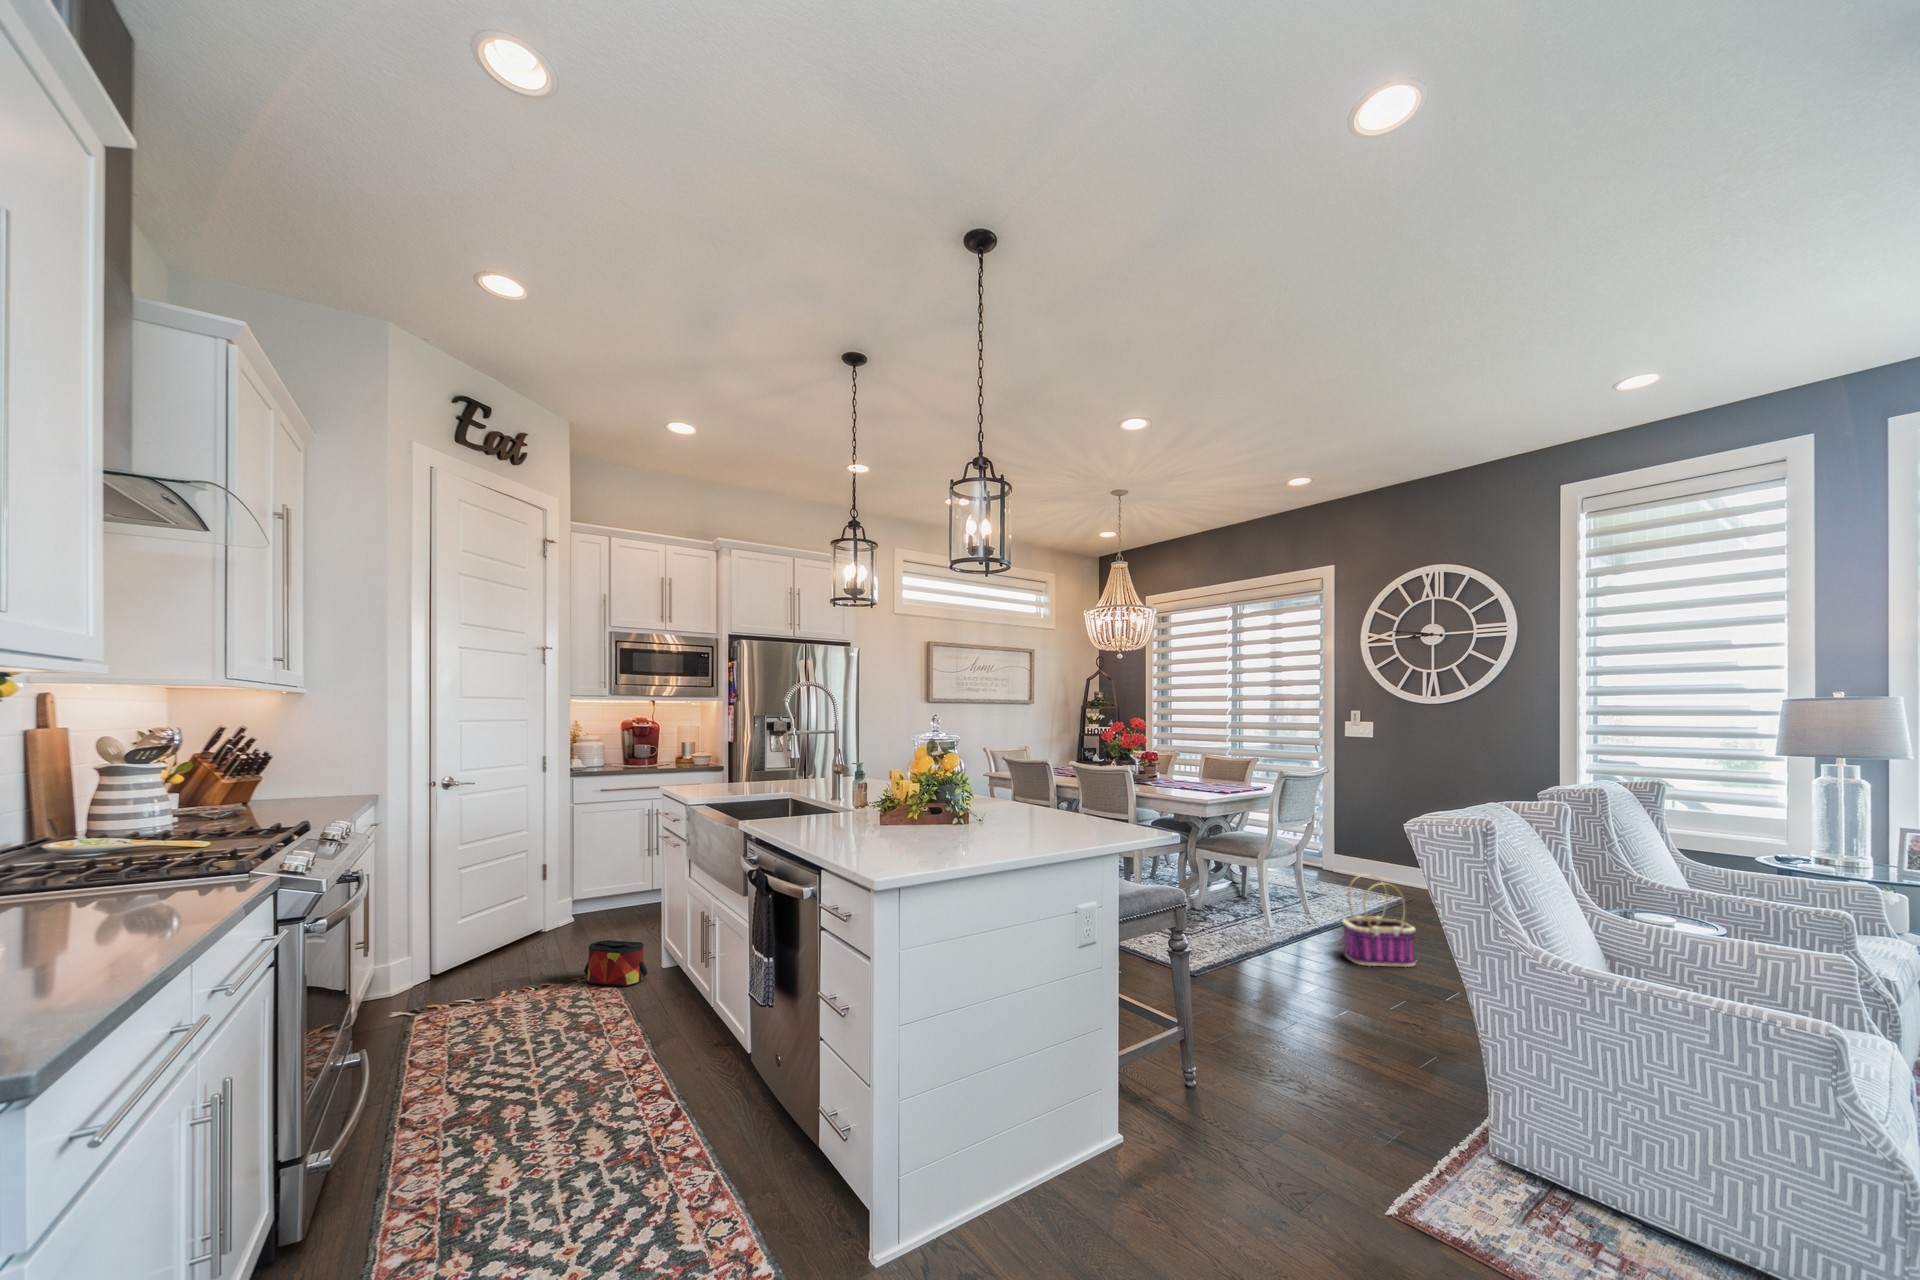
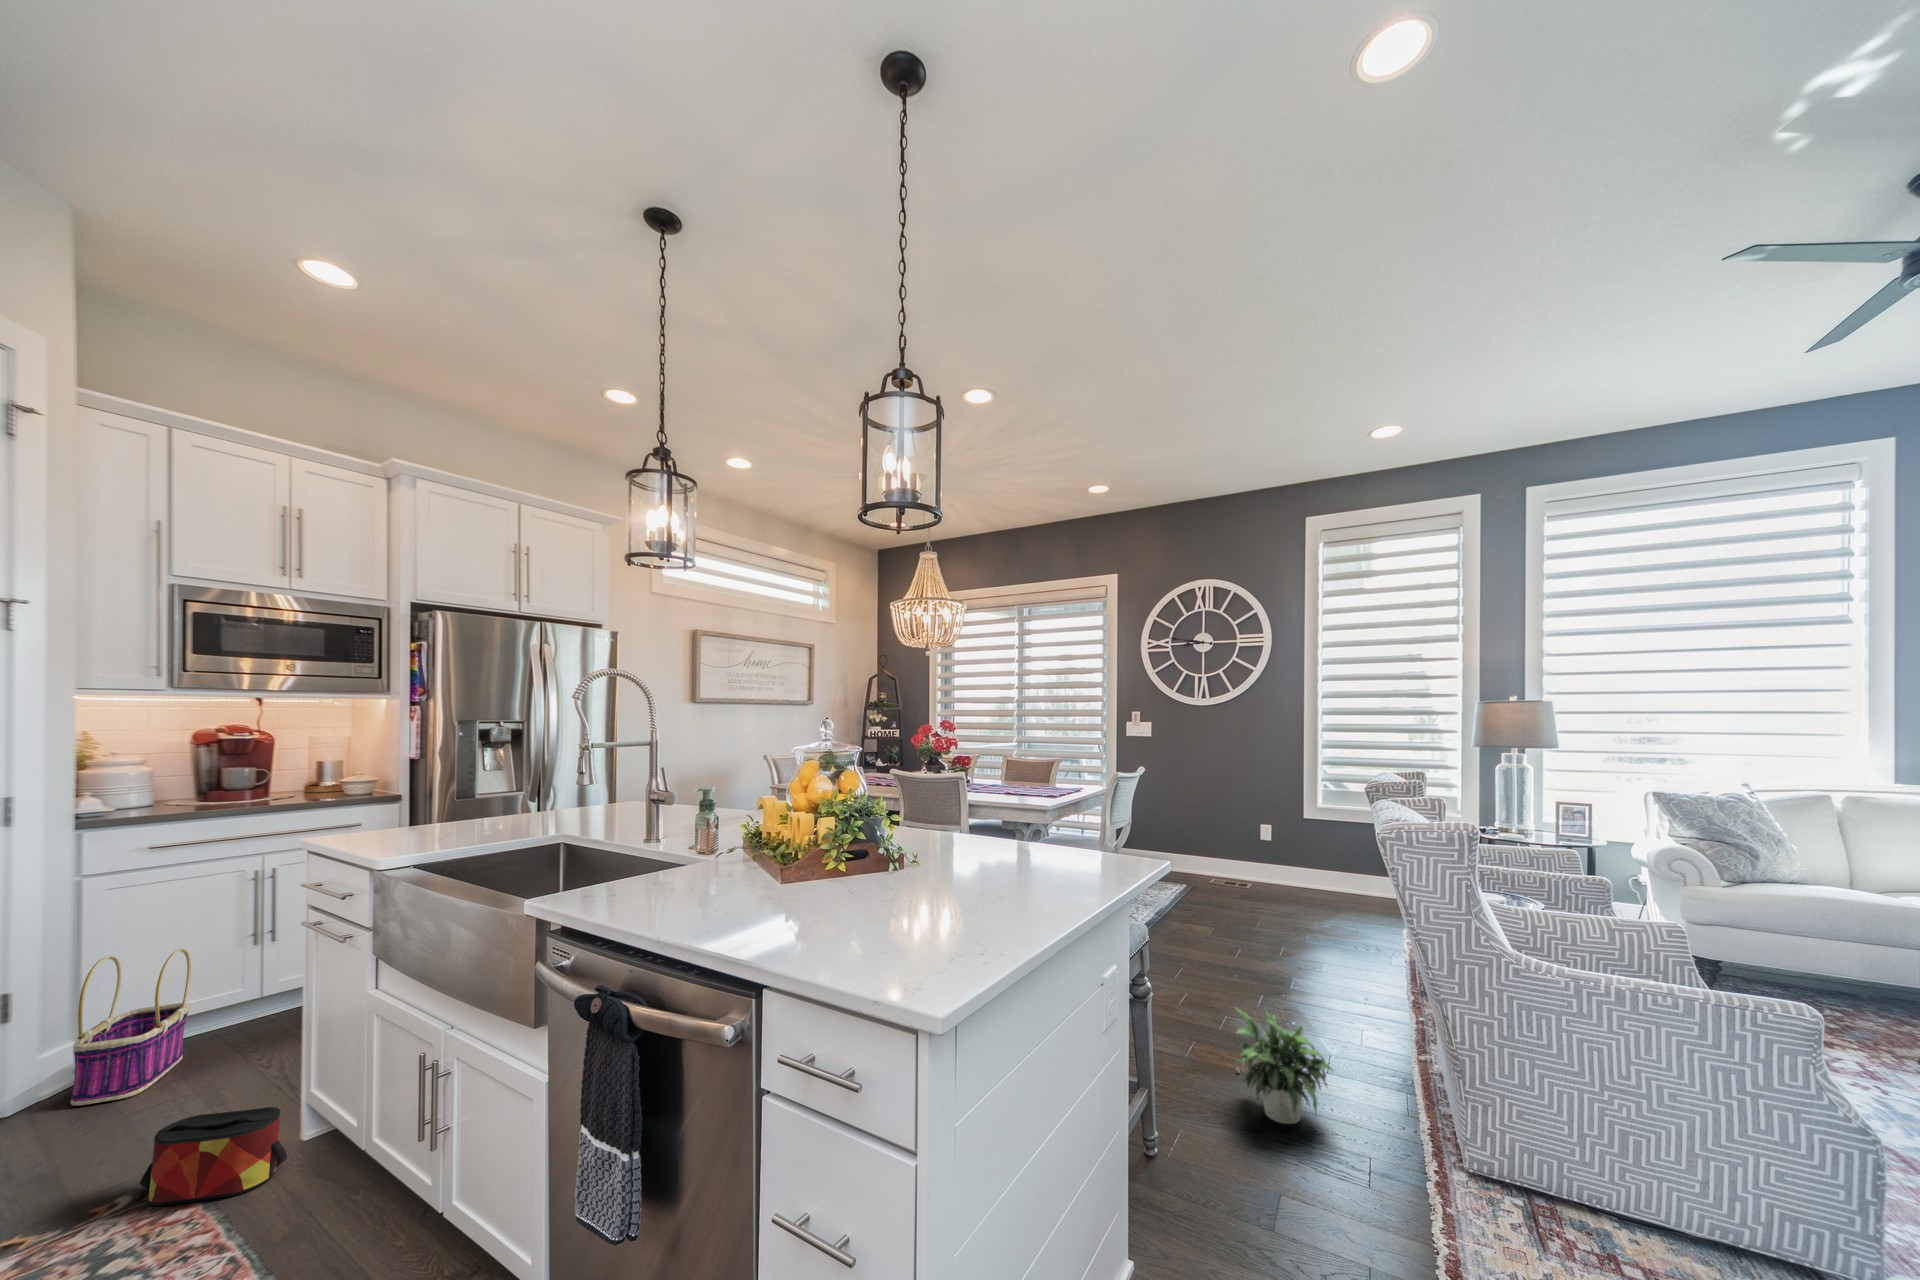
basket: present [1342,874,1415,967] -> present [71,949,191,1106]
potted plant: none [1292,983,1385,1091] -> present [1235,1008,1333,1124]

